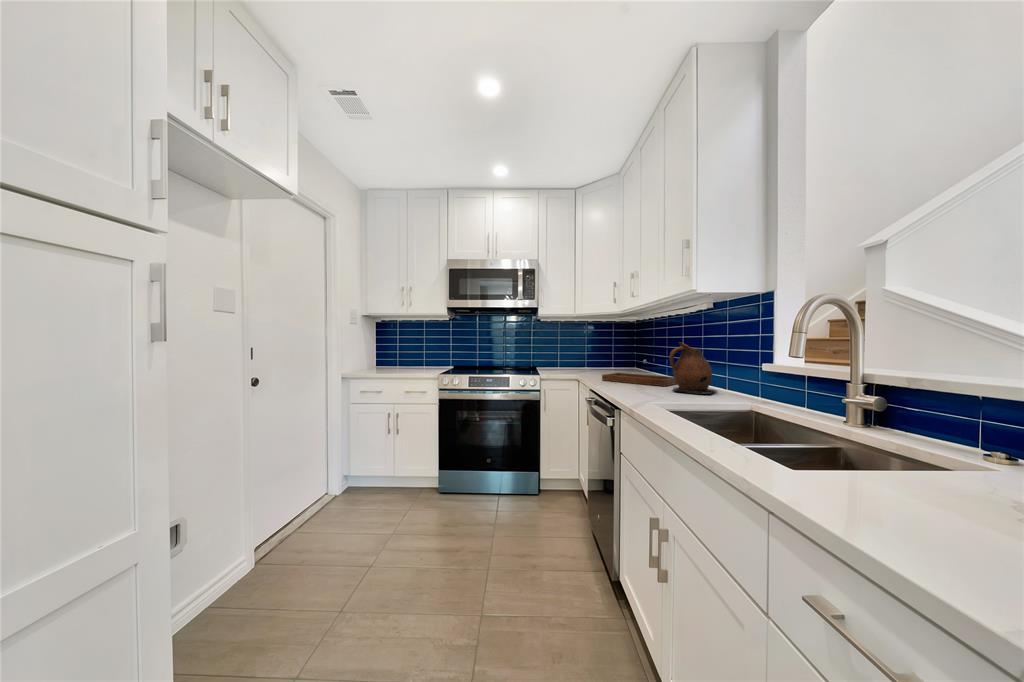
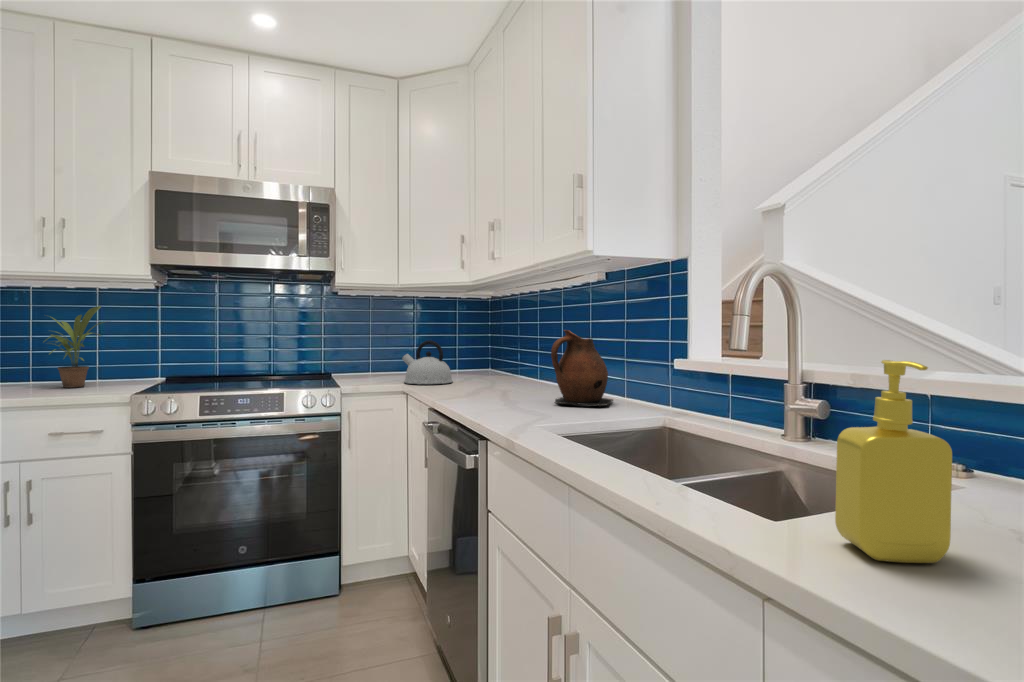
potted plant: none [403,329,431,370] -> present [49,306,101,388]
kettle: none [576,348,608,375] -> present [402,340,453,384]
tray: present [602,360,677,386] -> none [446,357,558,397]
soap dispenser: none [828,365,914,501] -> present [835,360,952,563]

